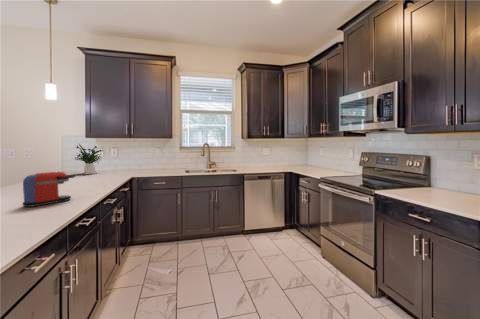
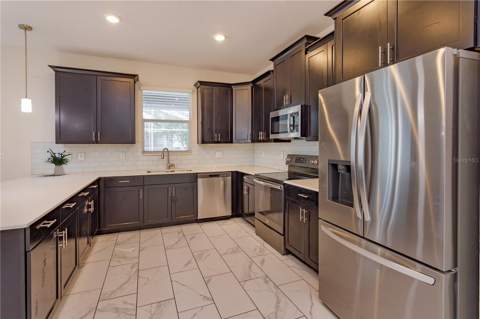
coffee maker: present [23,172,75,207] -> none [20,170,59,195]

